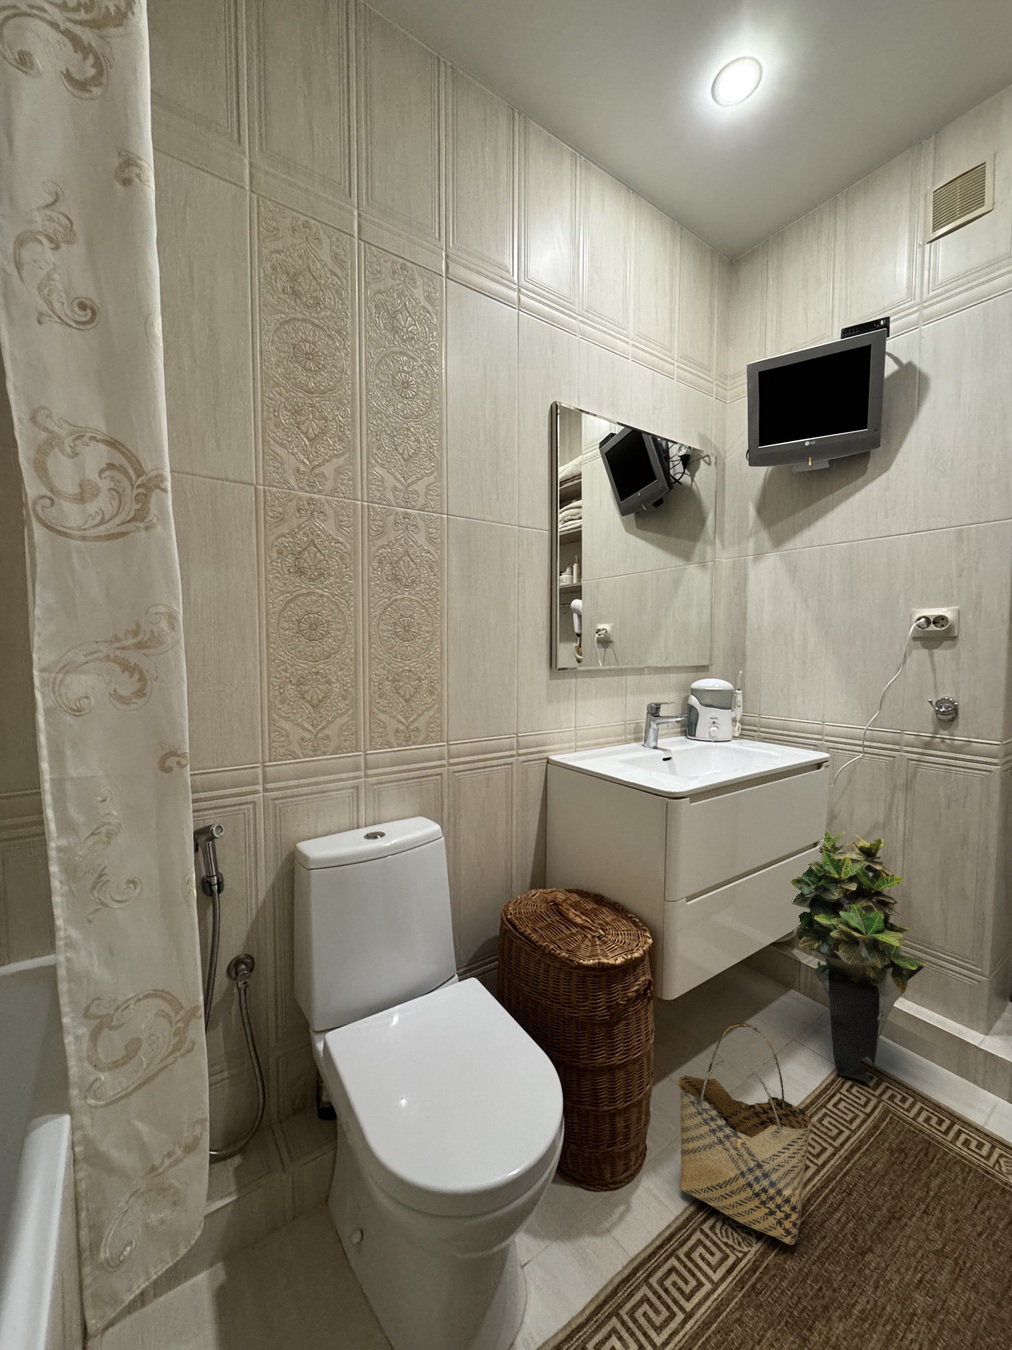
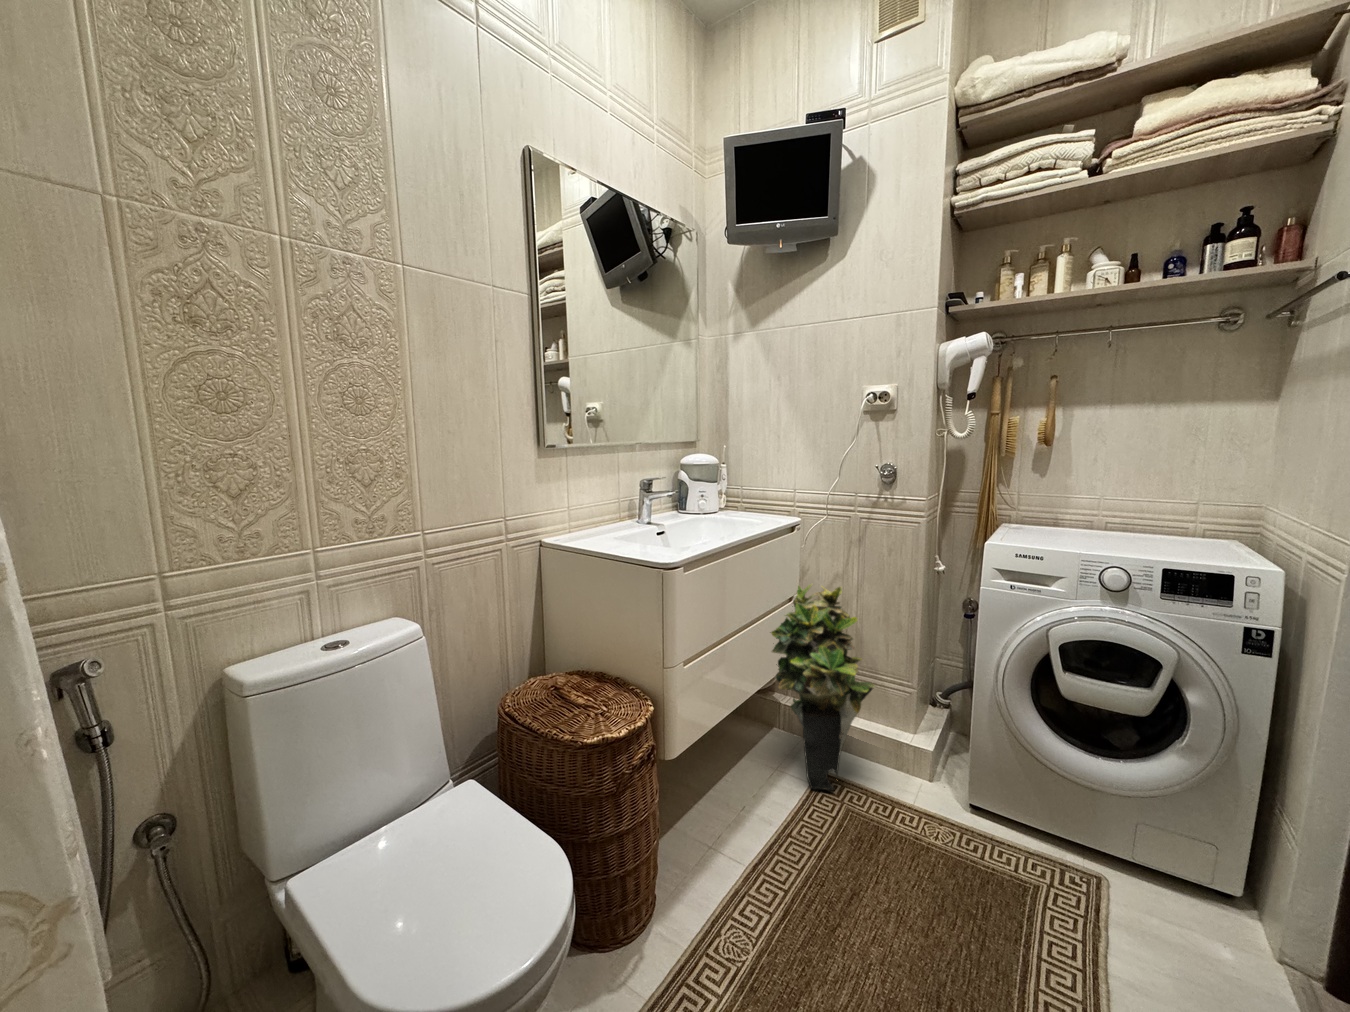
woven basket: present [678,1023,812,1245] -> none [681,766,795,945]

